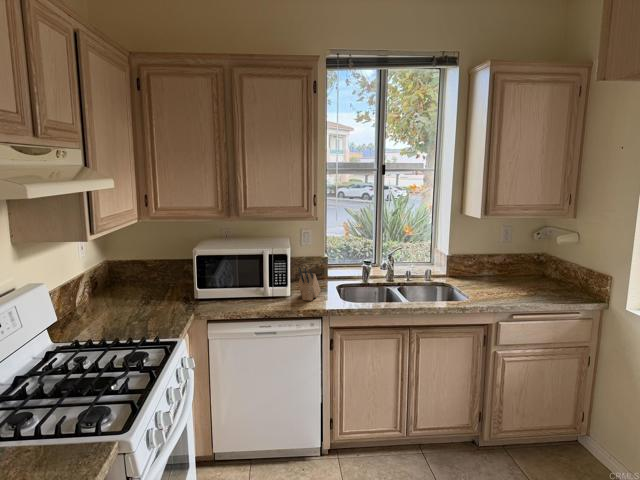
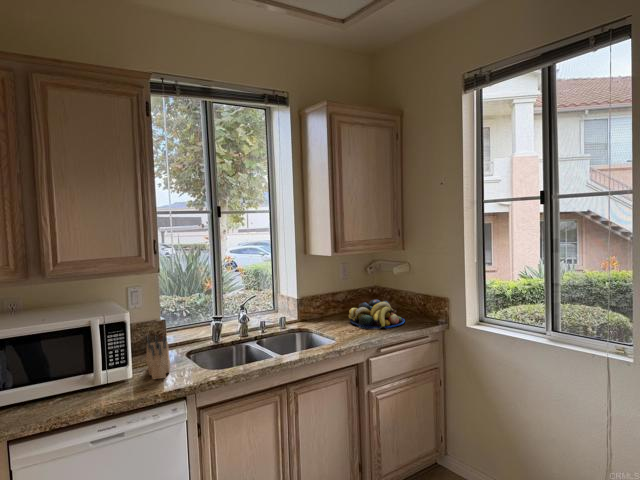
fruit bowl: none [496,267,558,297] -> present [349,299,405,329]

